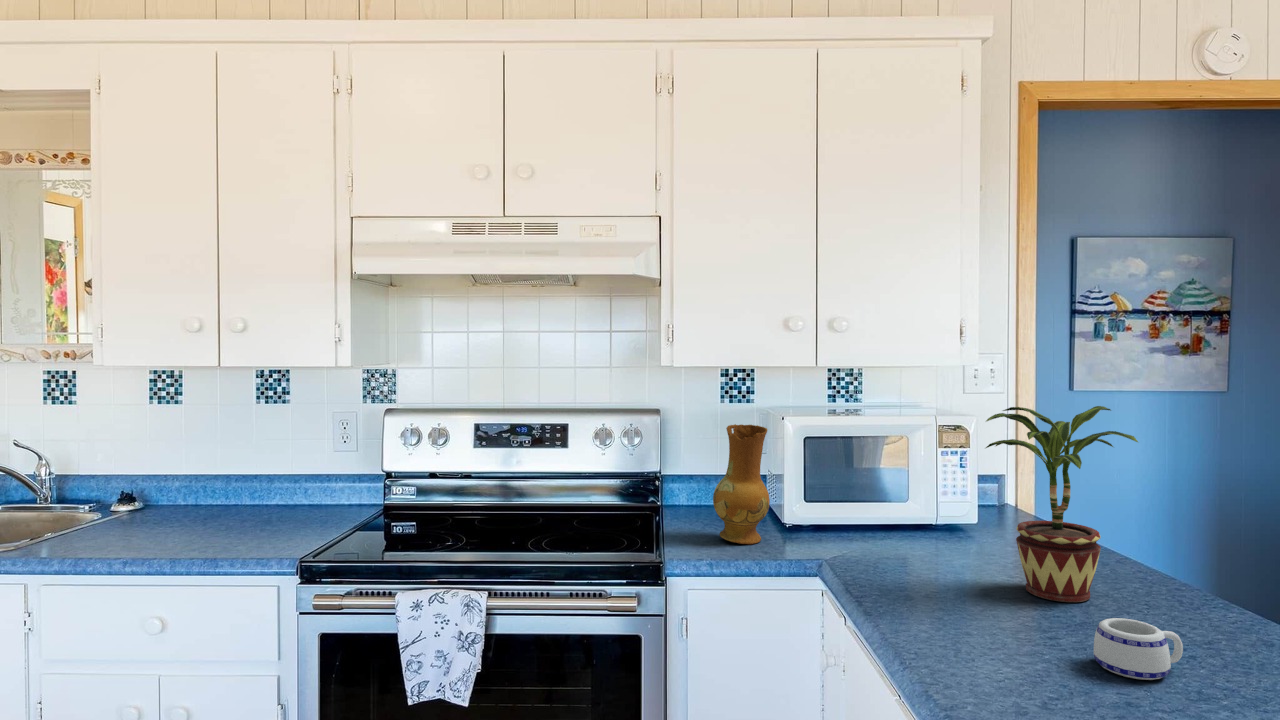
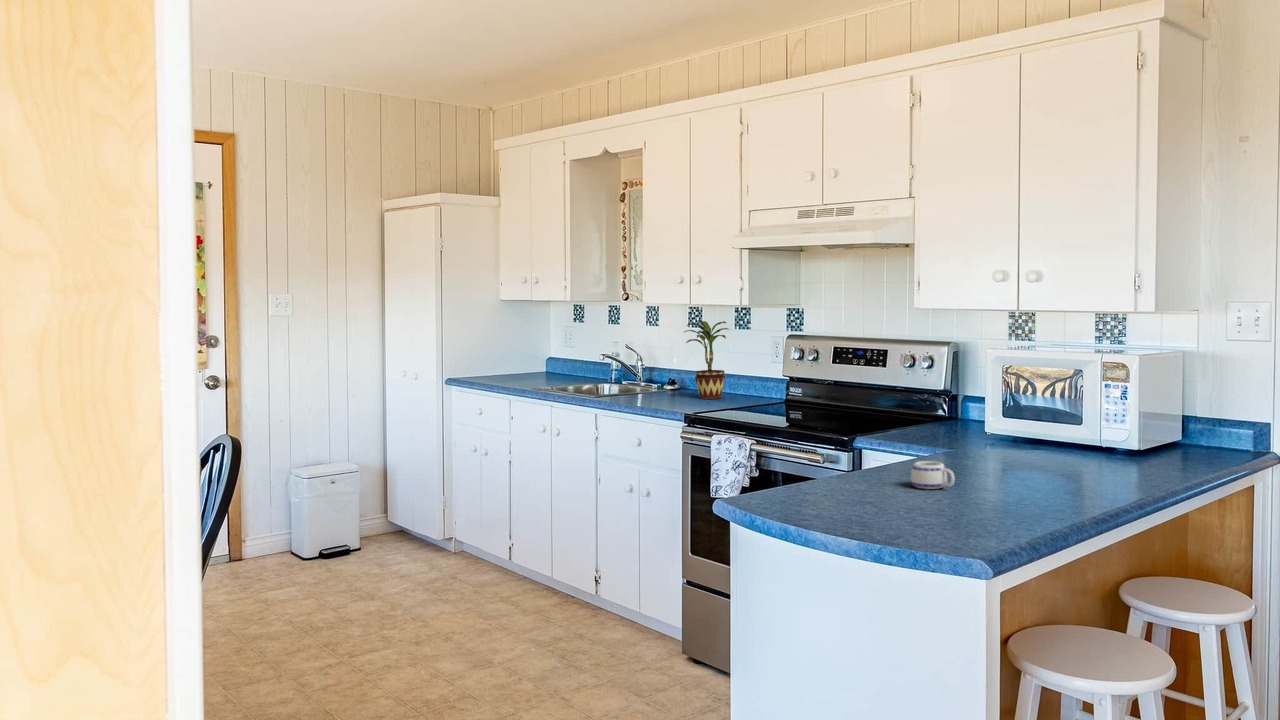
potted plant: present [986,406,1138,602] -> present [684,321,728,399]
ceramic jug: present [713,424,770,544] -> none [920,354,963,438]

